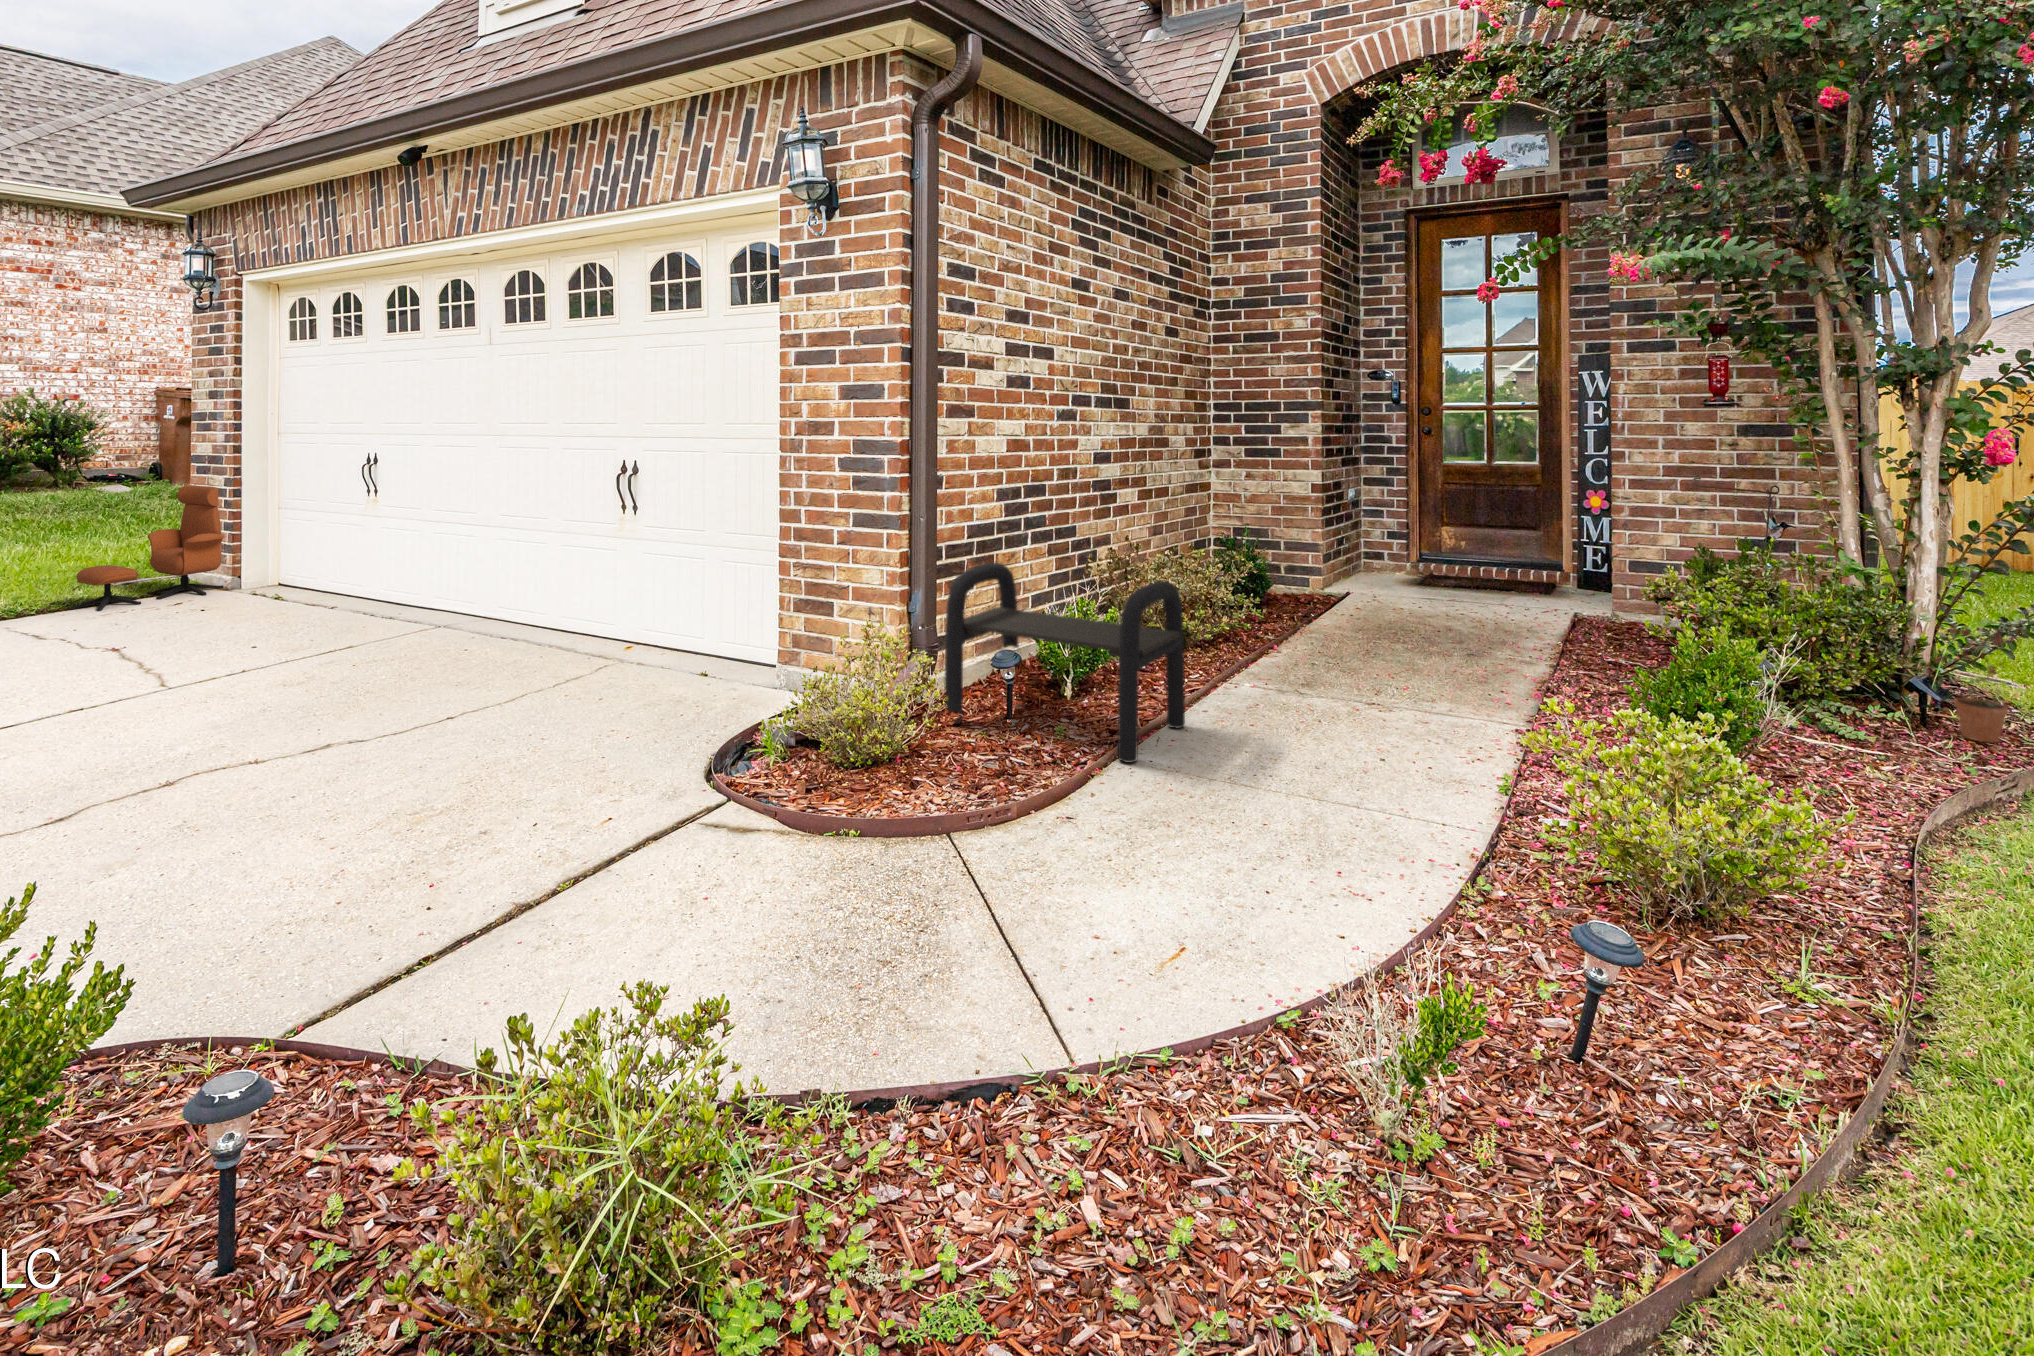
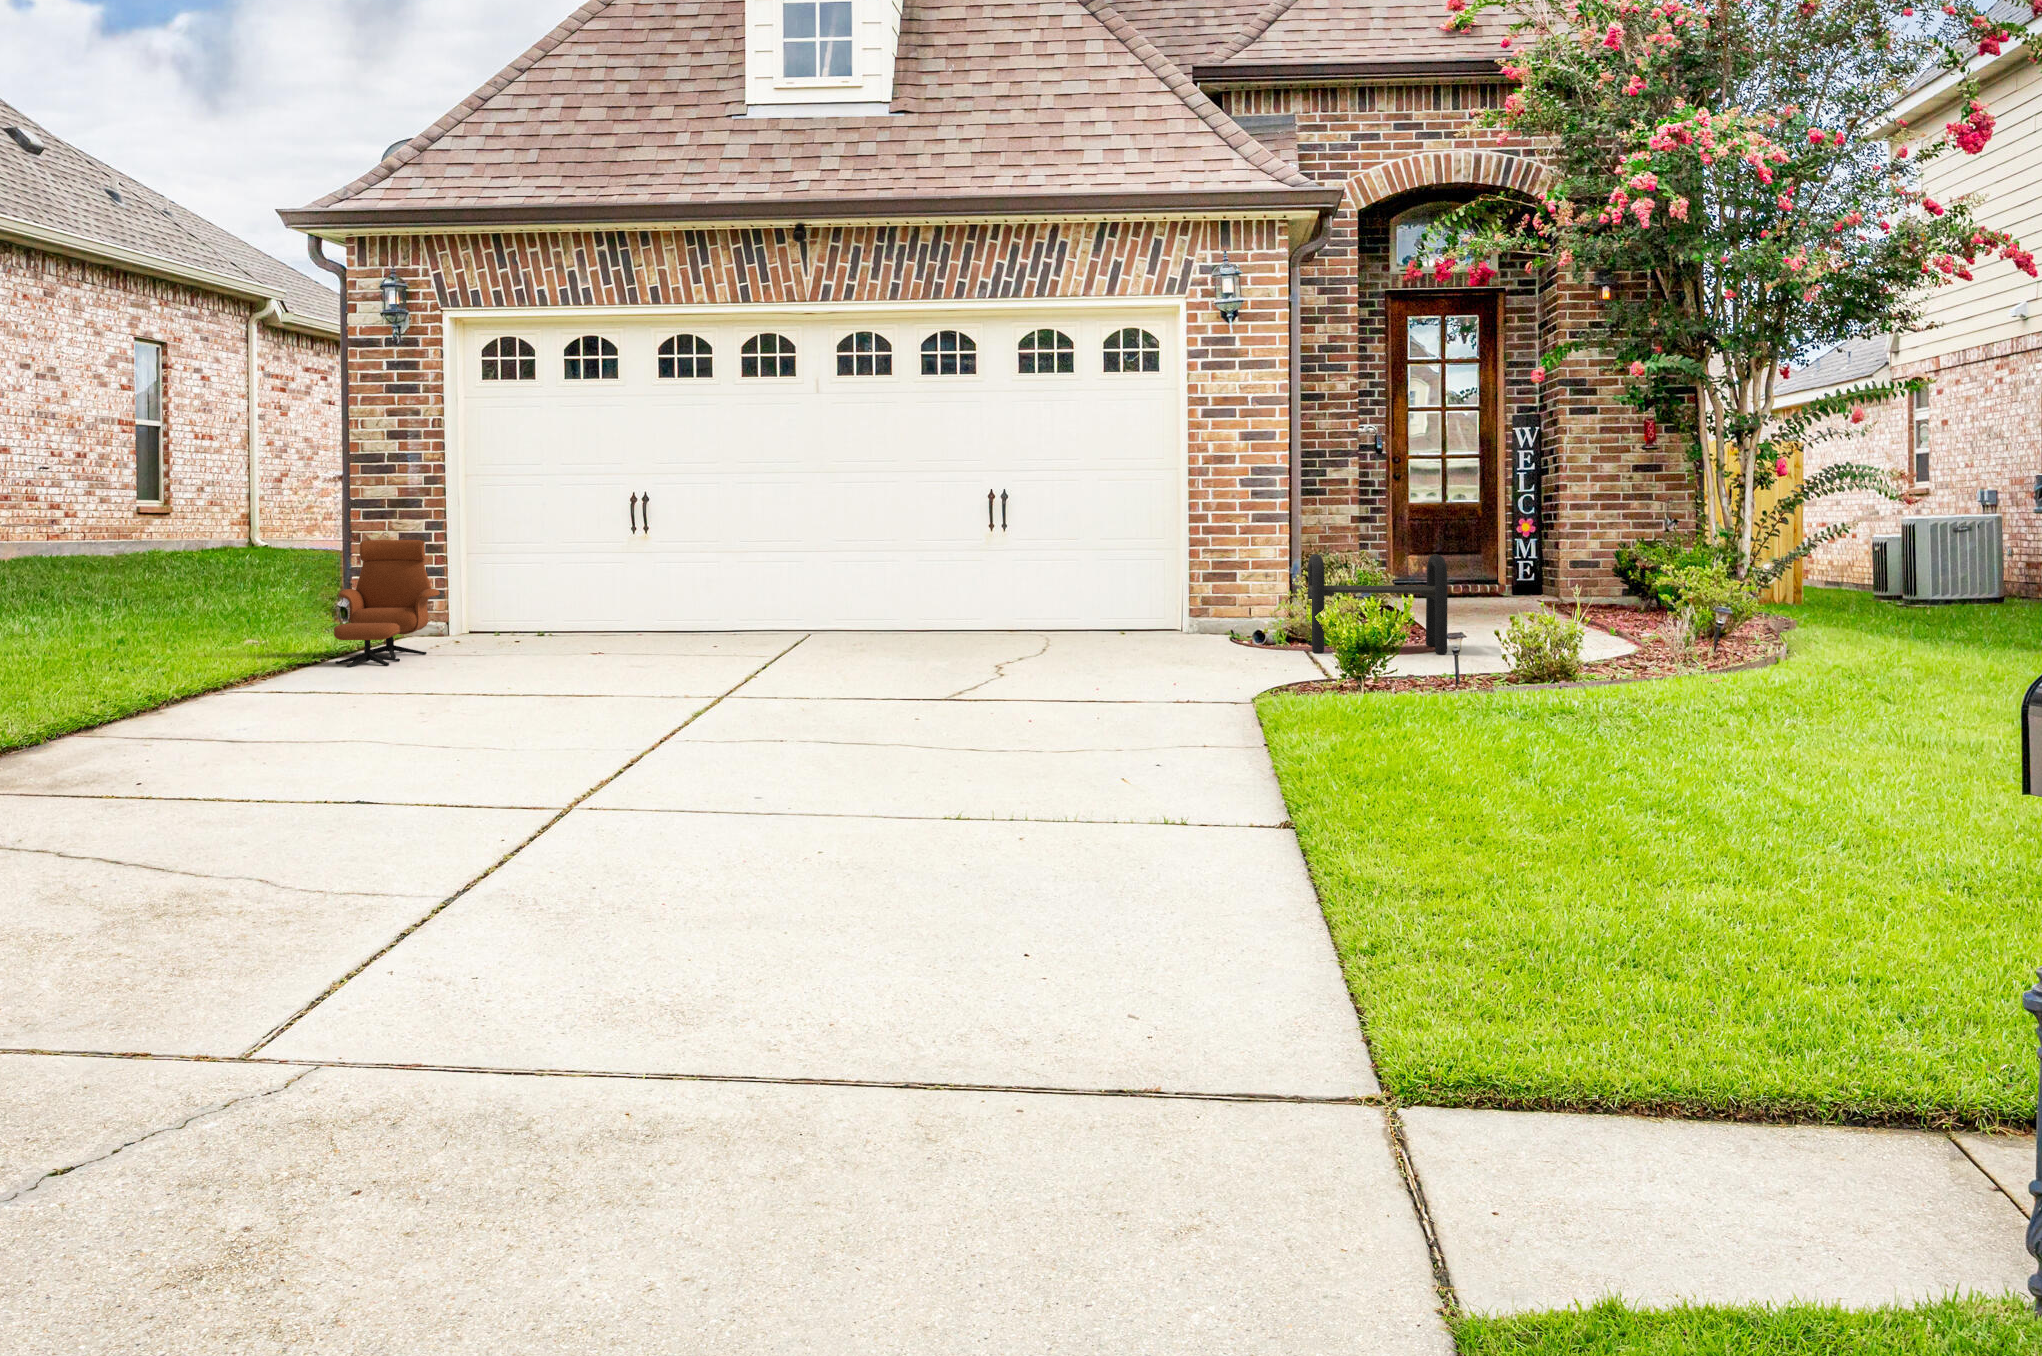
potted plant: present [1935,626,2011,743] -> none [1746,567,1779,626]

